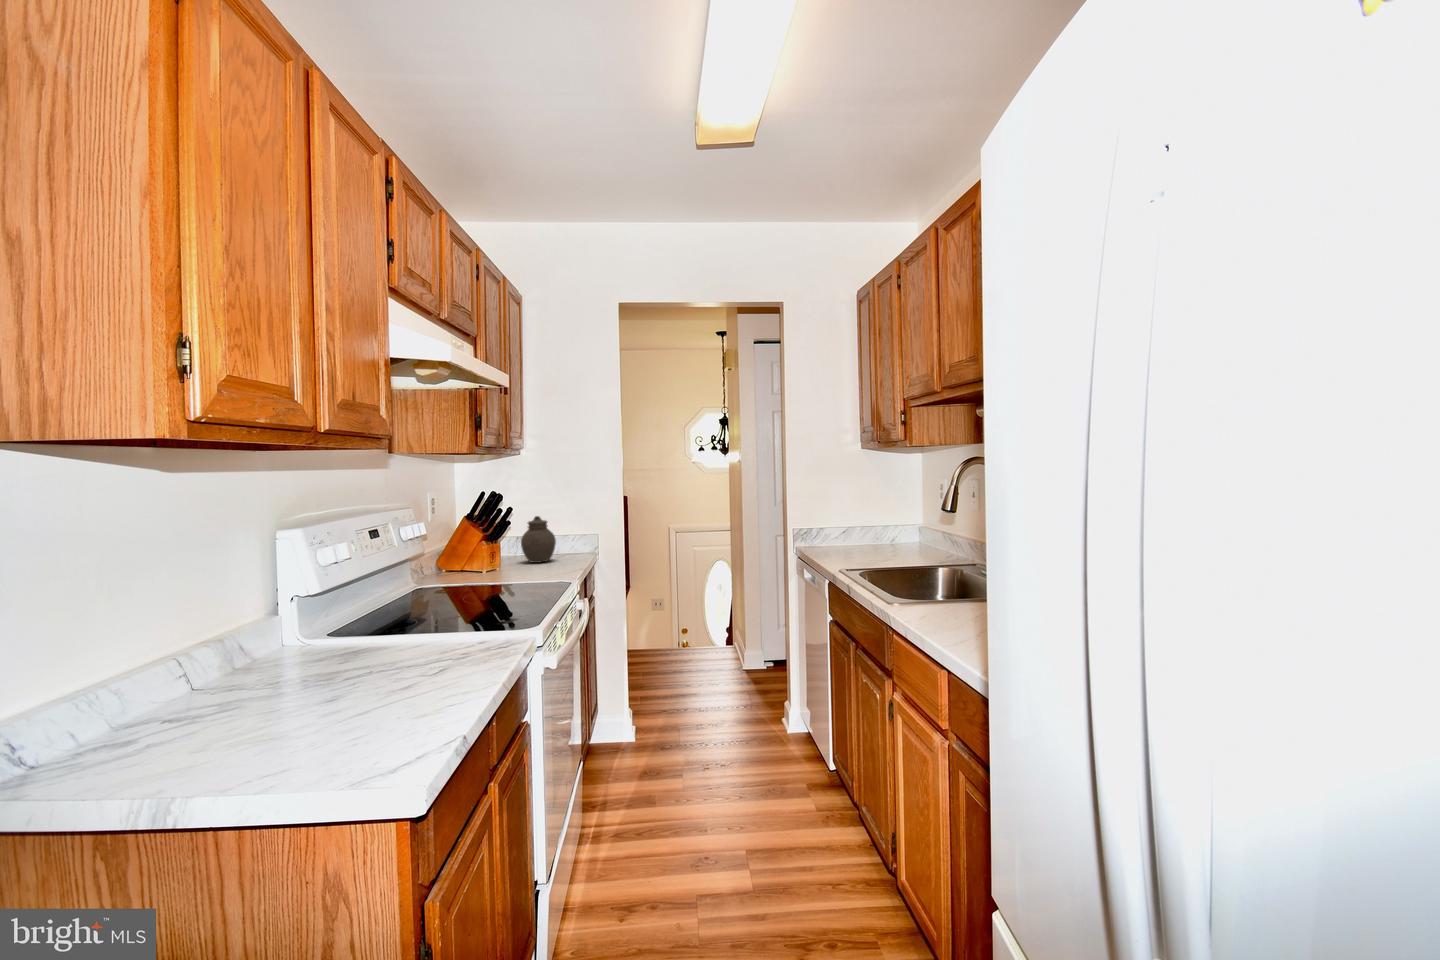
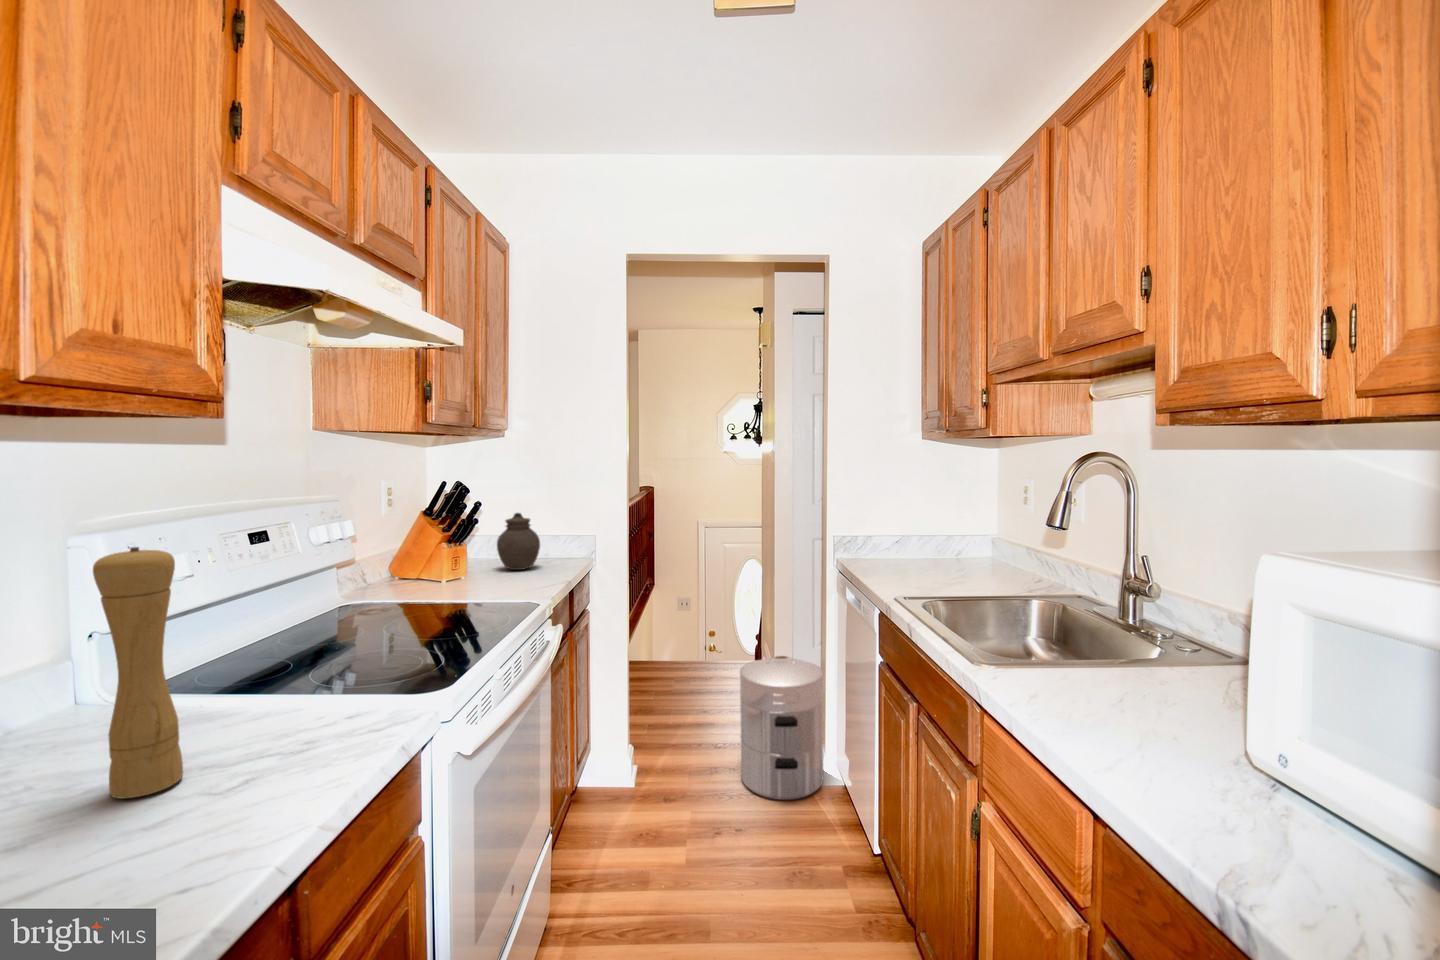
pepper mill: none [358,527,404,675] -> present [93,547,183,799]
waste bin: none [720,628,790,744] -> present [740,656,824,800]

